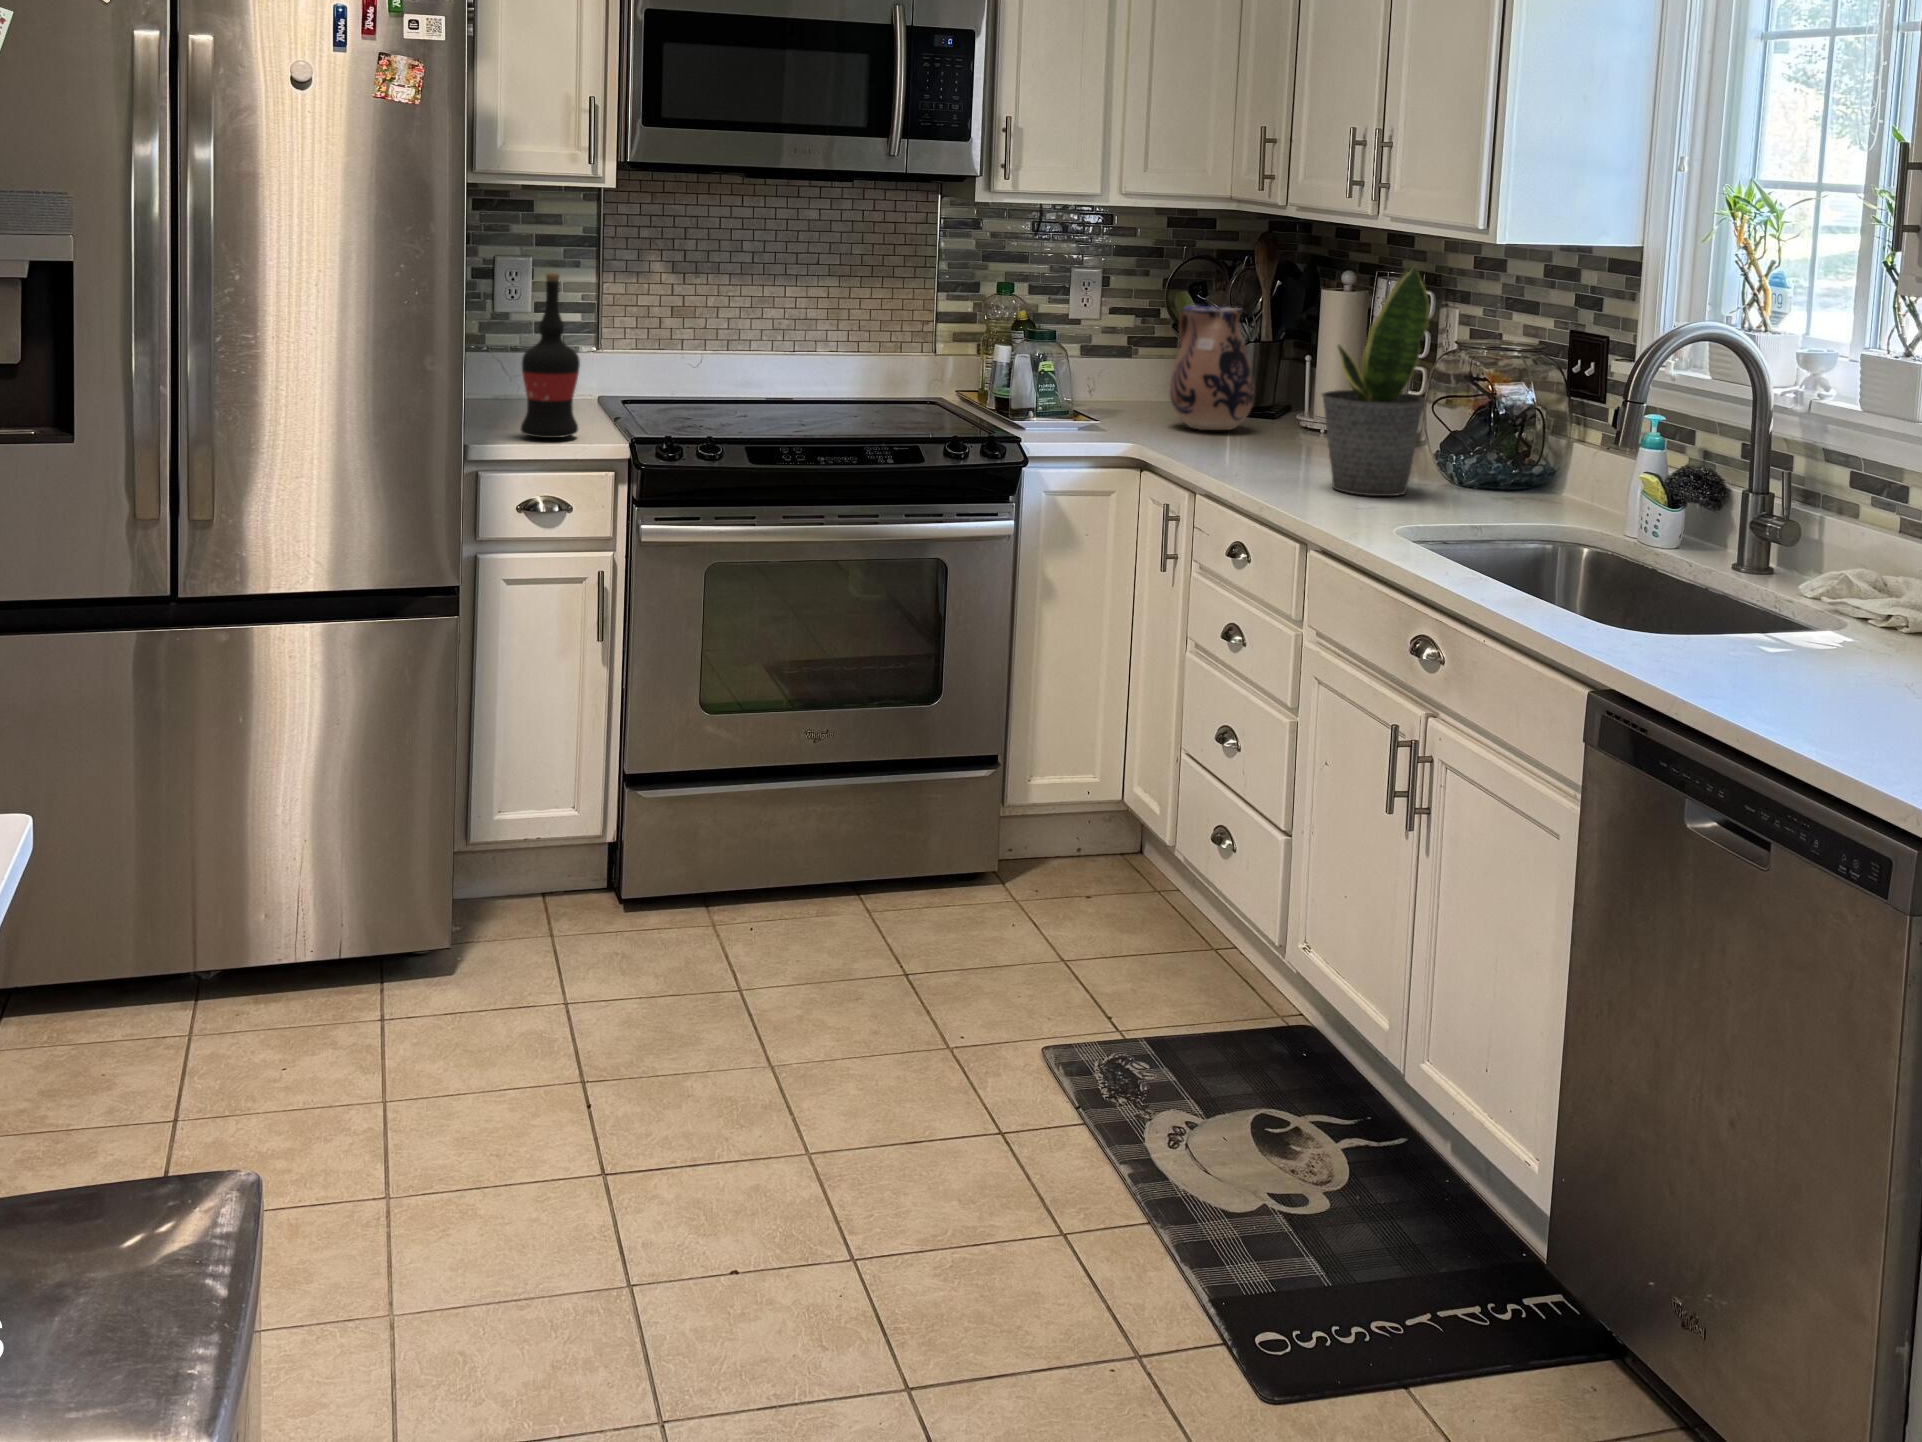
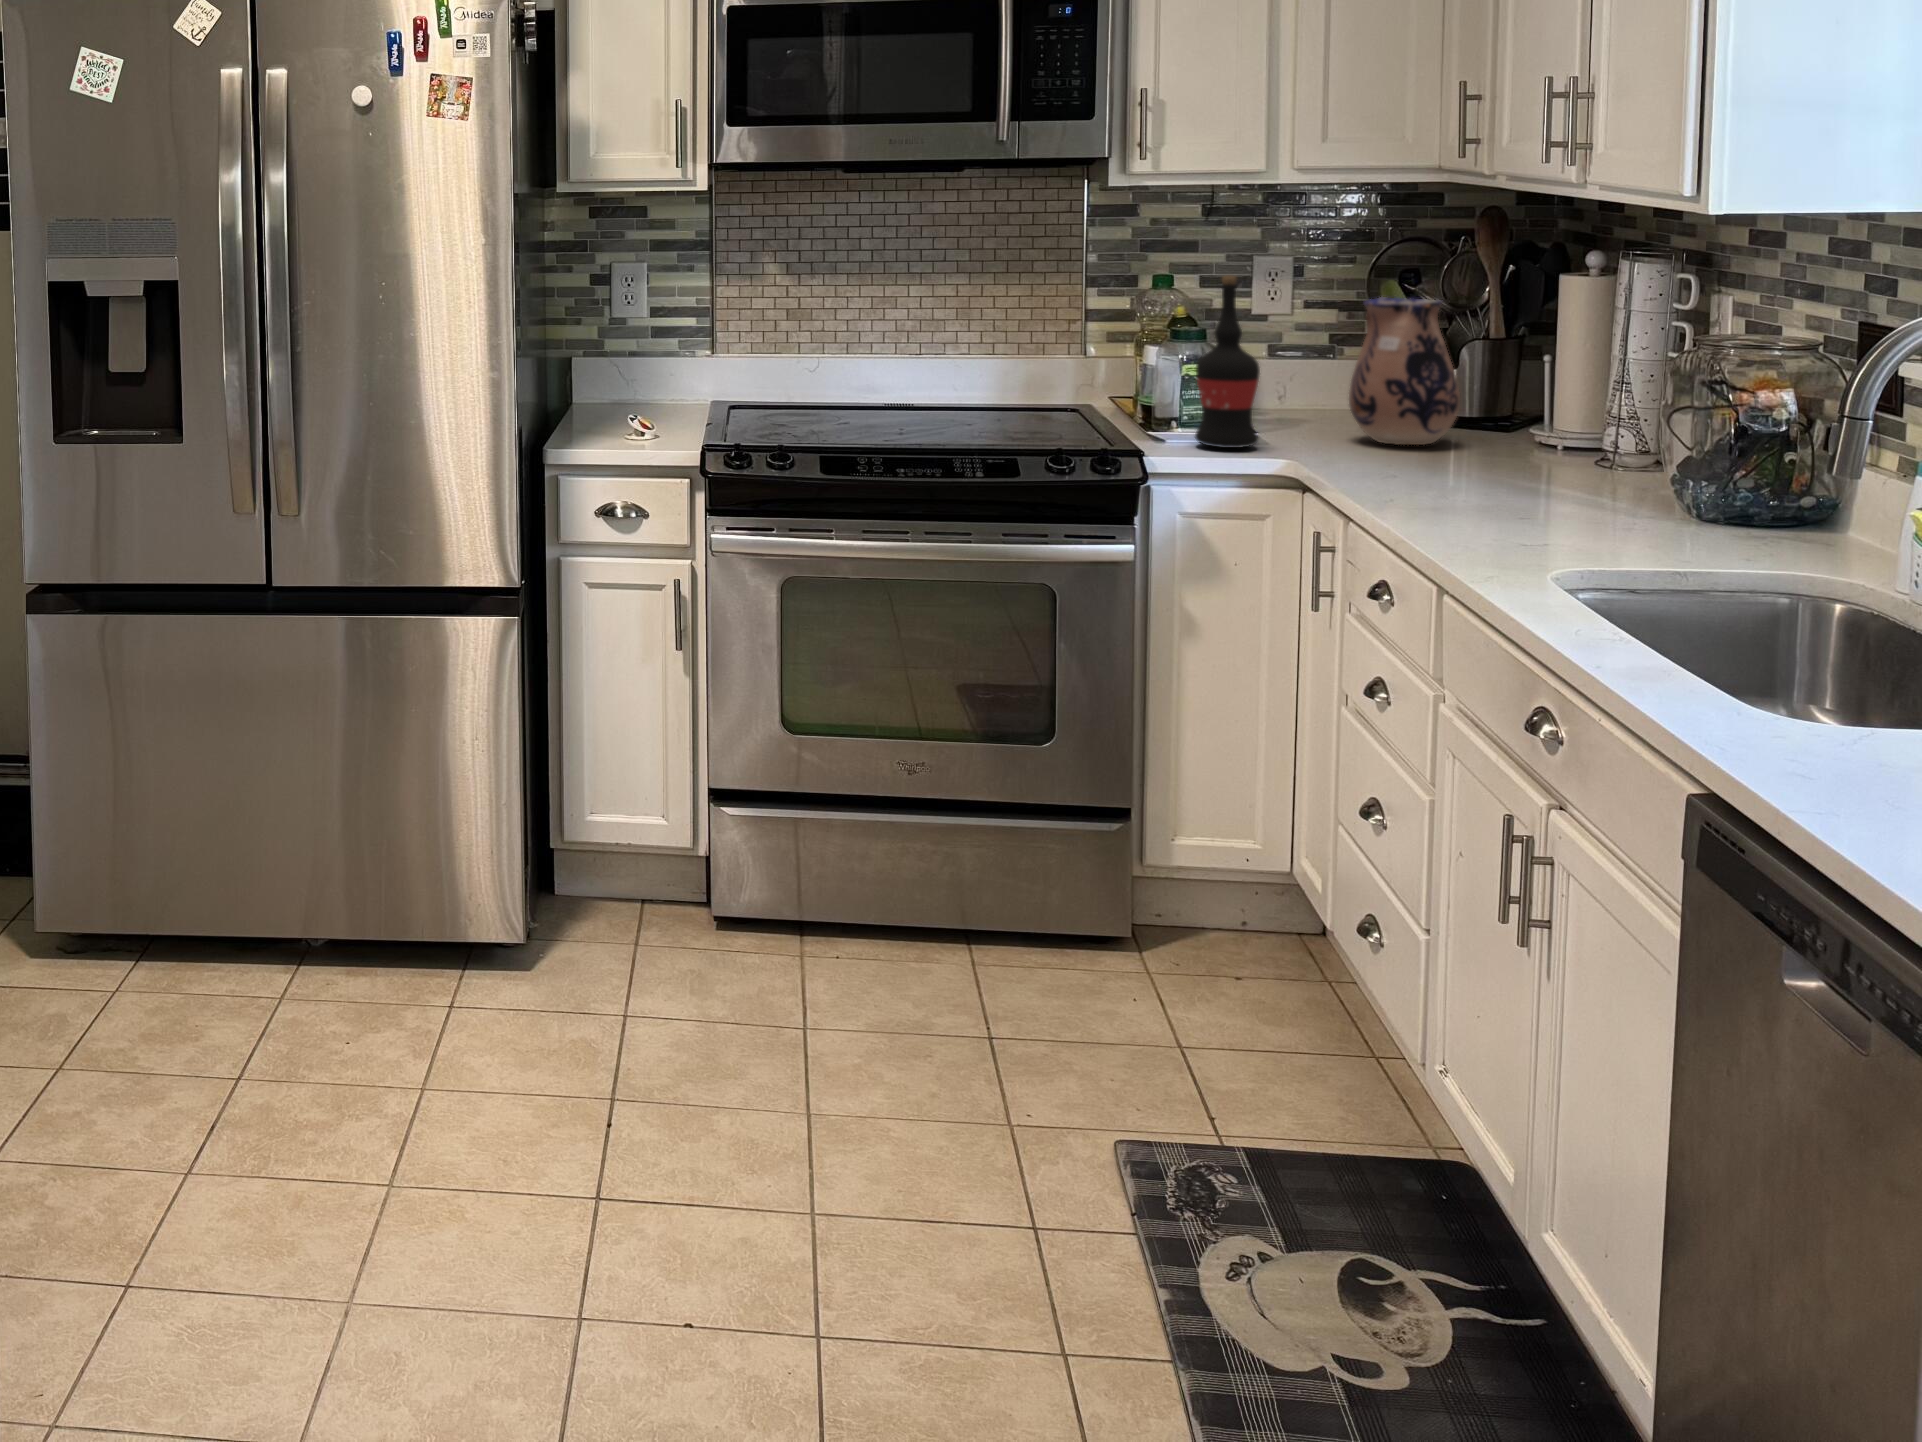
potted plant: present [1322,266,1430,496] -> none [1486,246,1633,531]
wine bottle: present [520,273,580,438] -> present [1195,276,1260,448]

